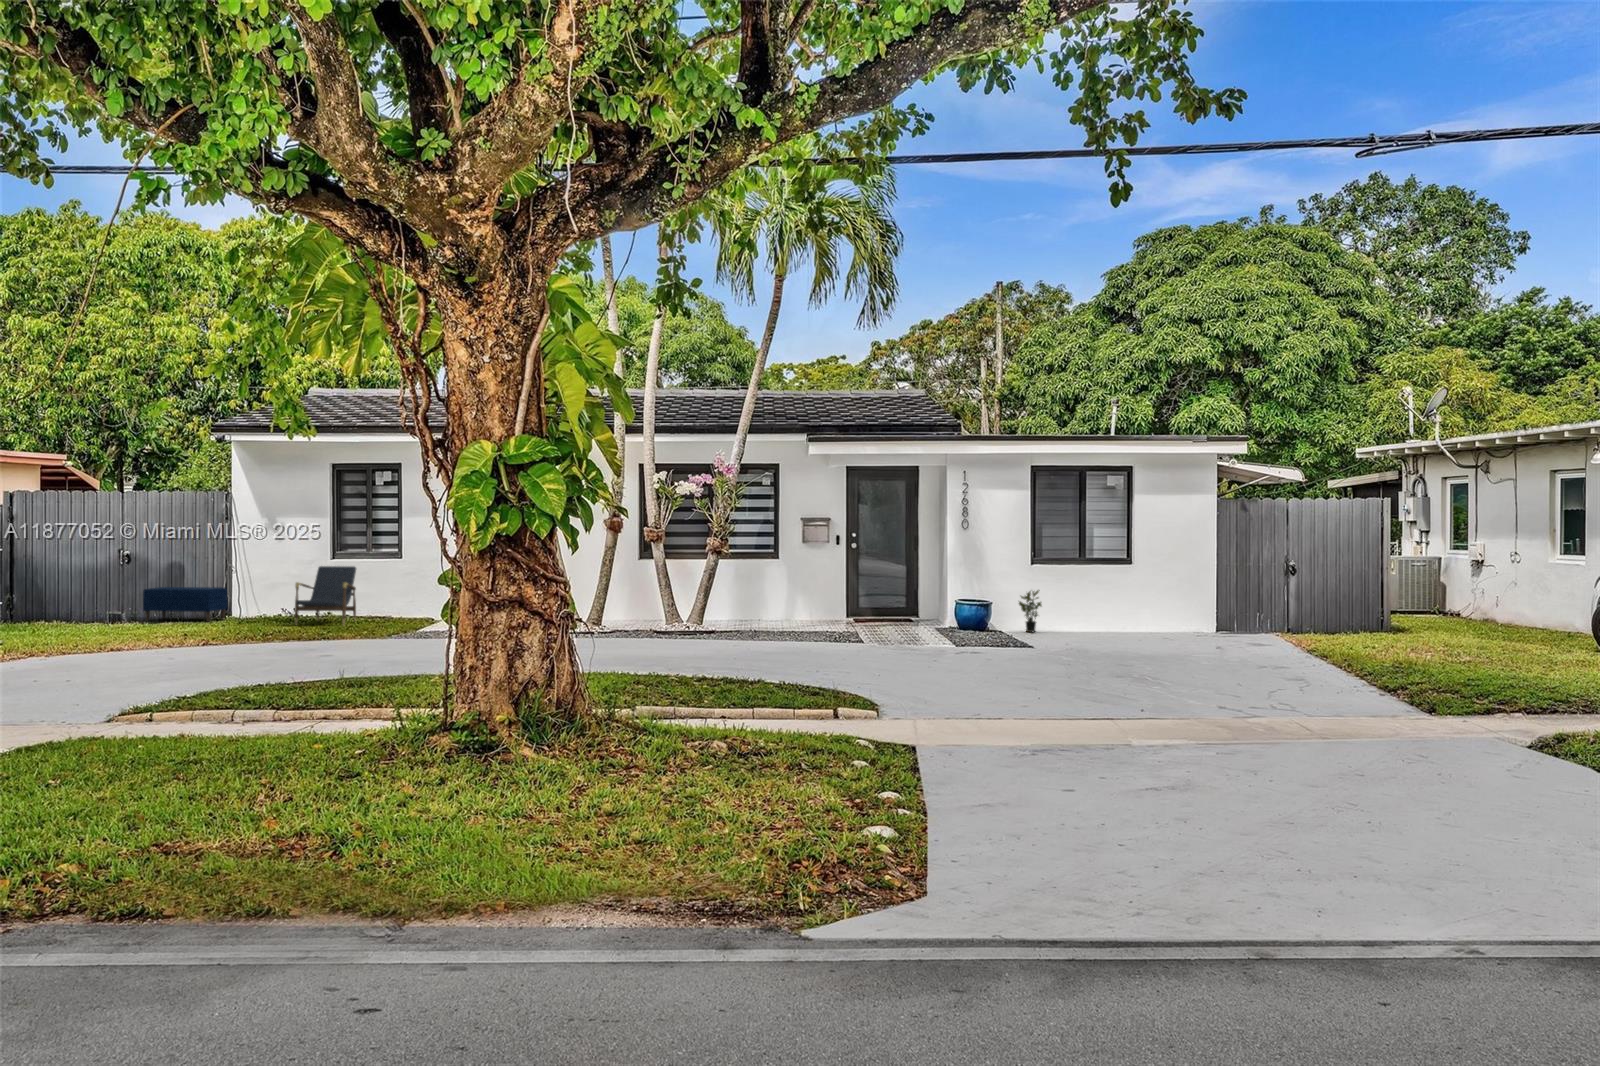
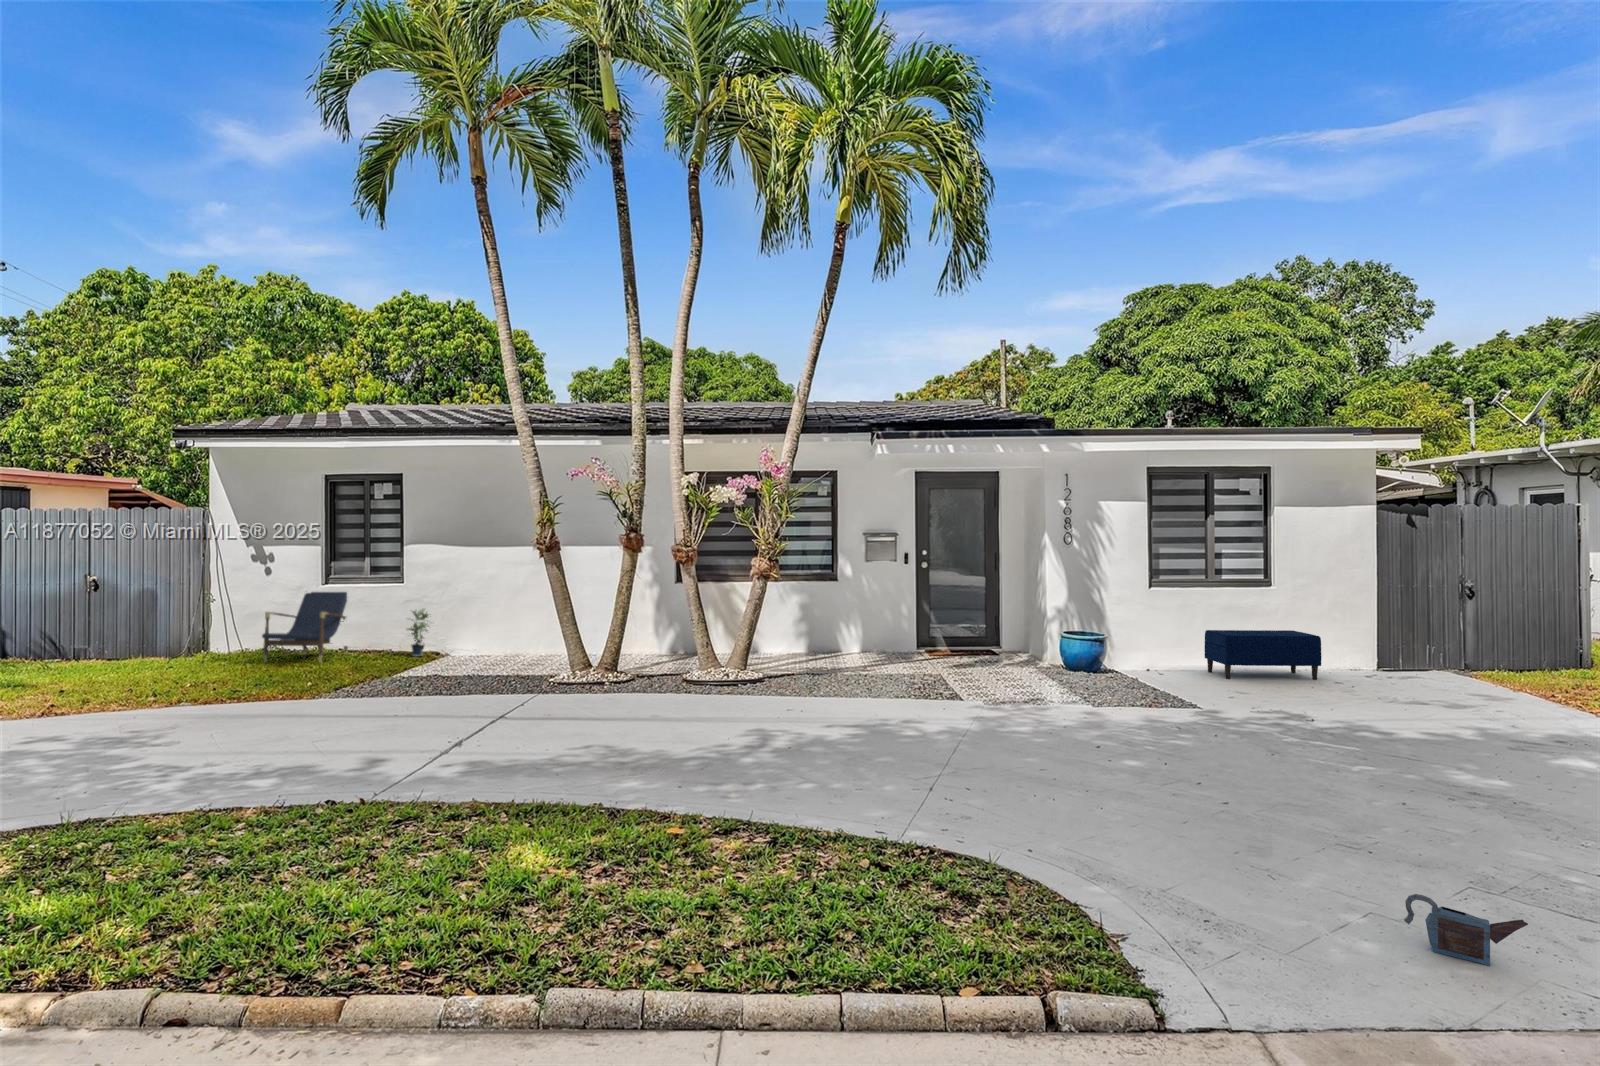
bench: present [143,587,228,622] -> present [1205,630,1321,680]
potted plant: present [1019,590,1042,632] -> present [407,608,429,656]
watering can: none [997,676,1034,700] -> present [1404,894,1528,965]

